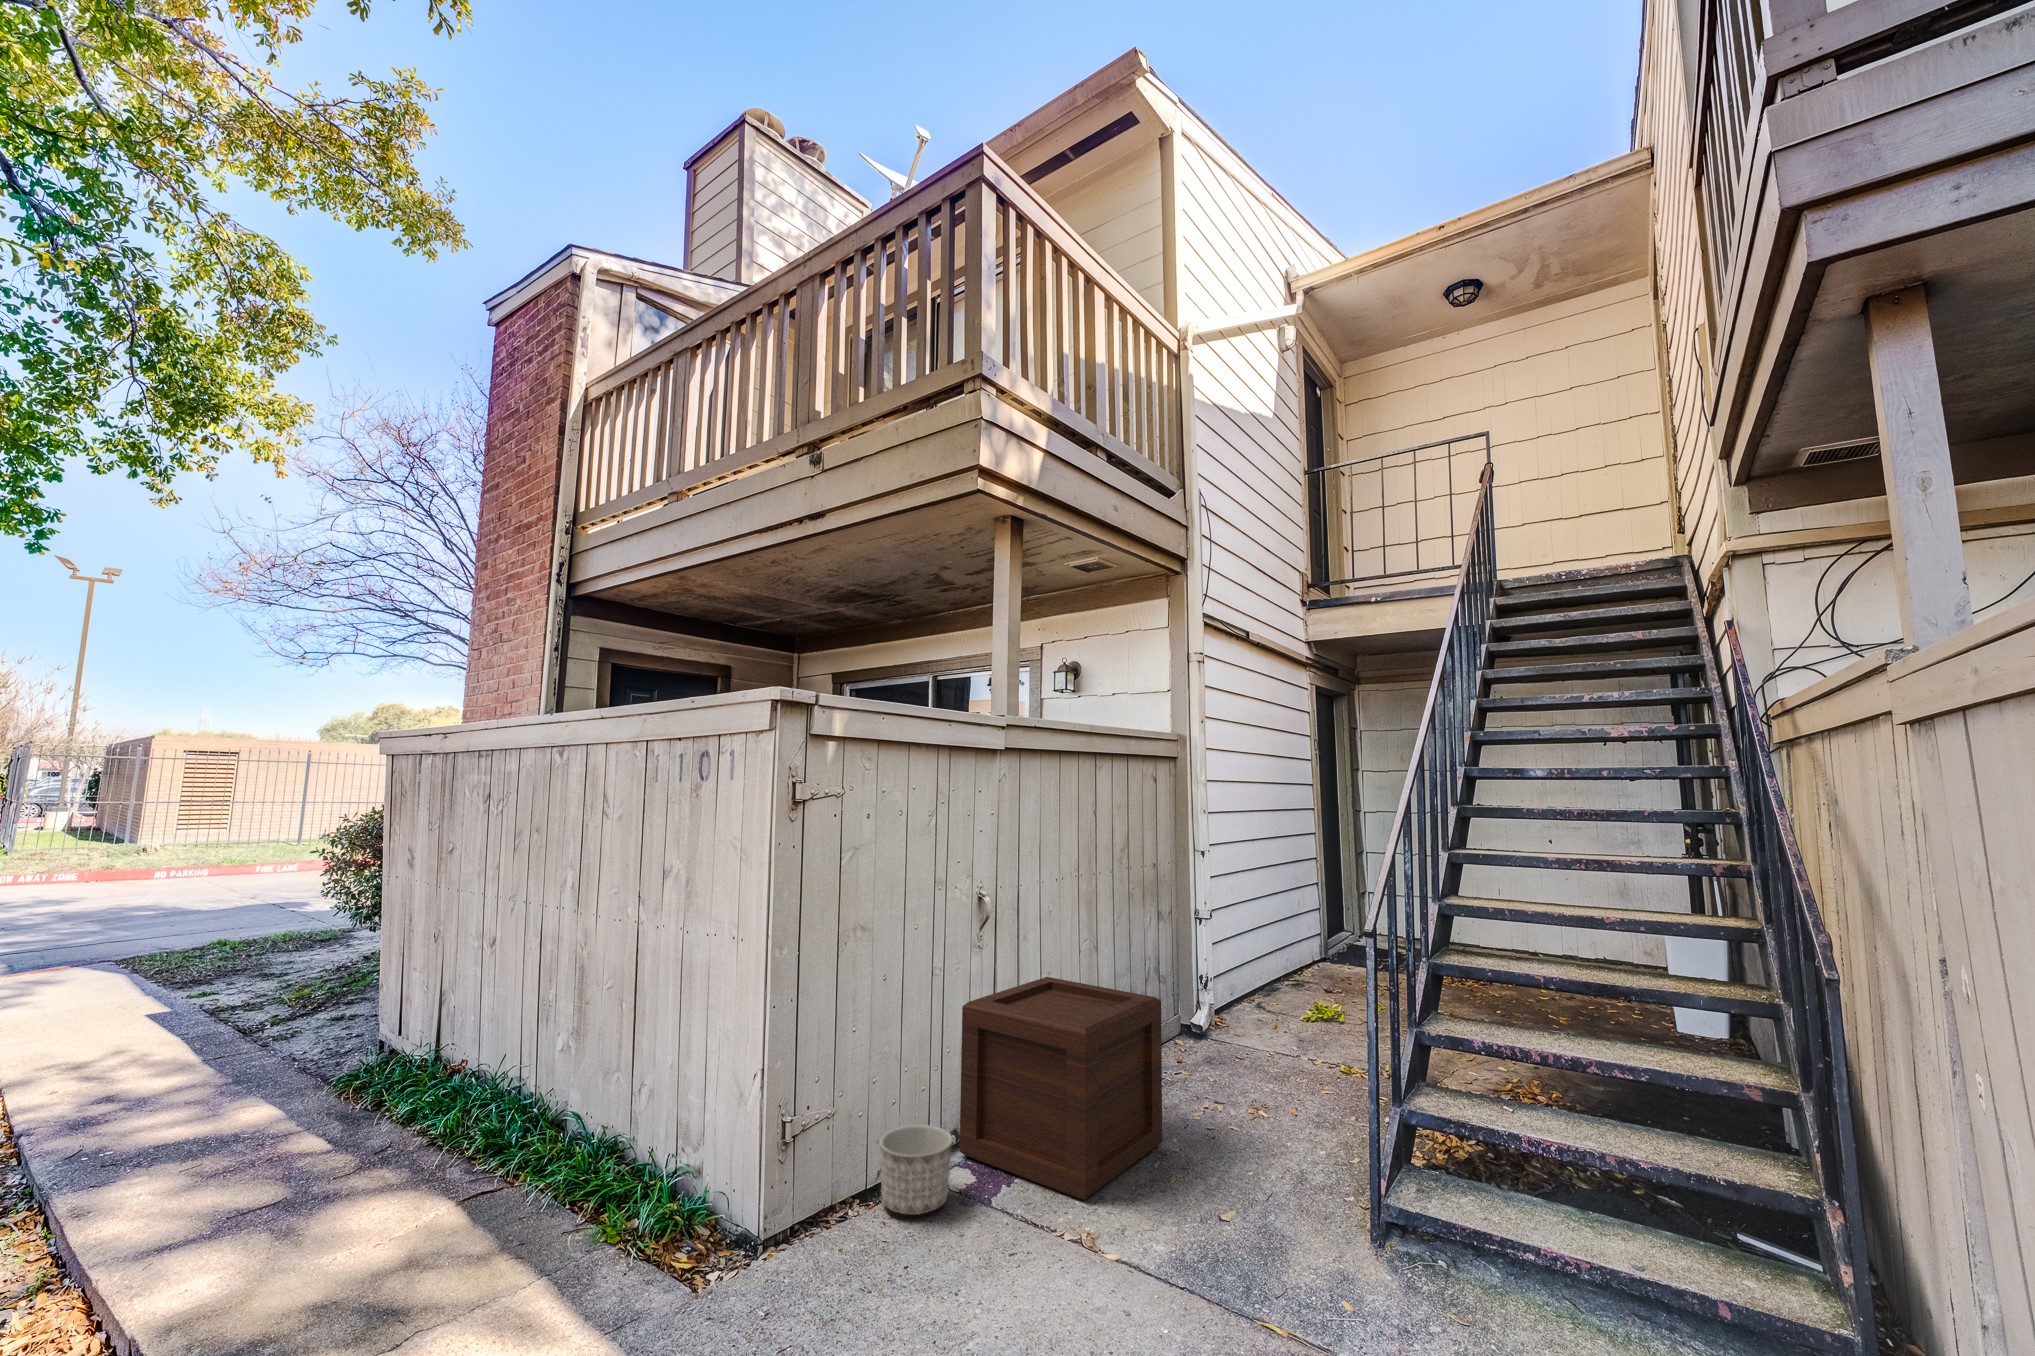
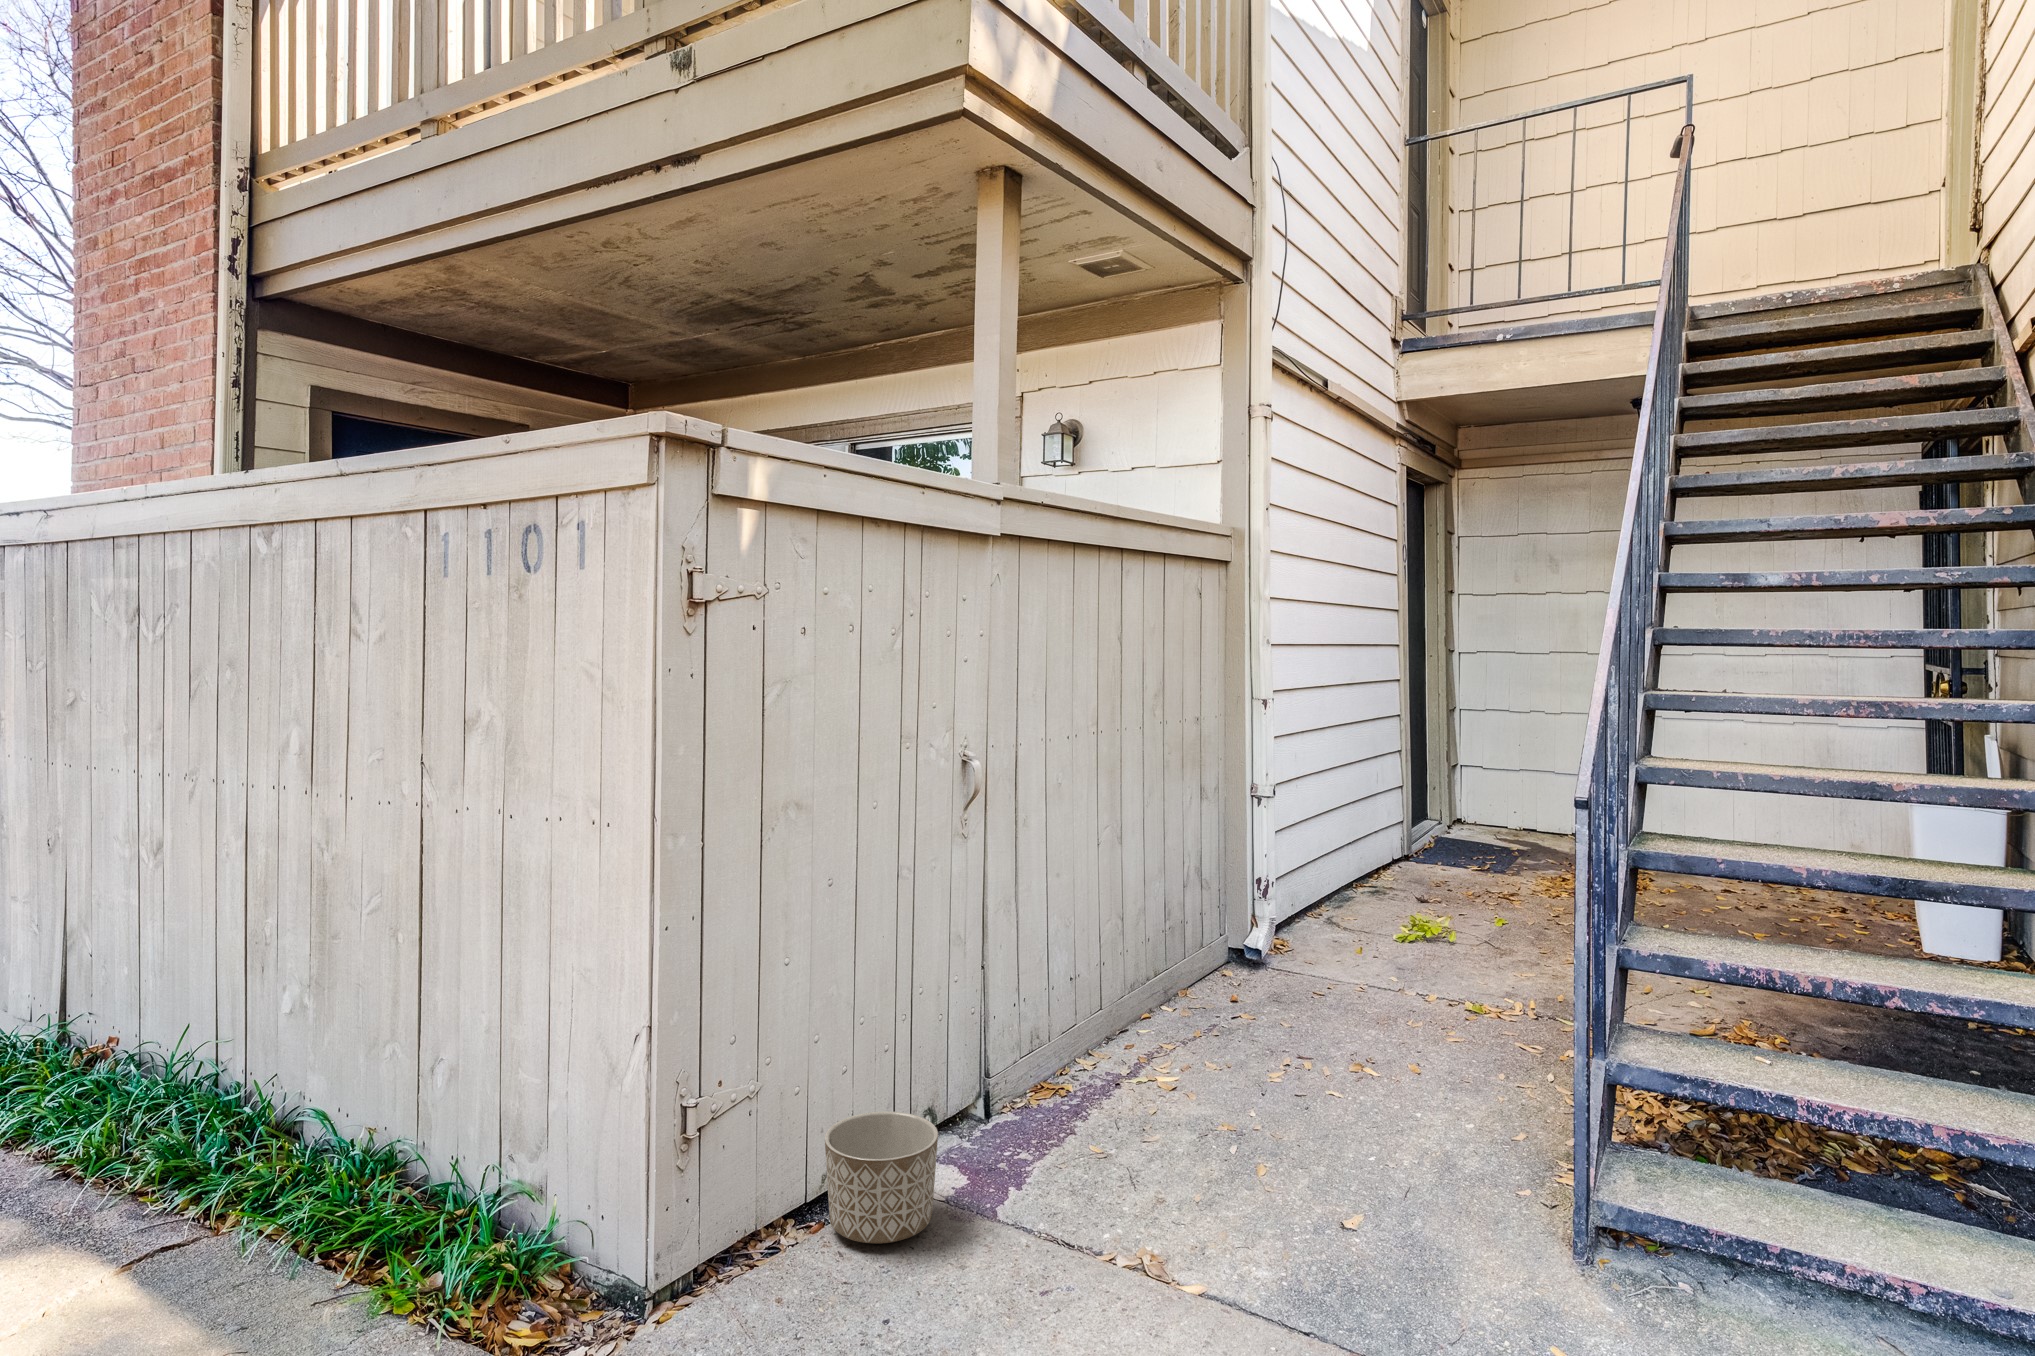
wooden crate: present [960,977,1162,1200] -> none [936,887,1240,1209]

